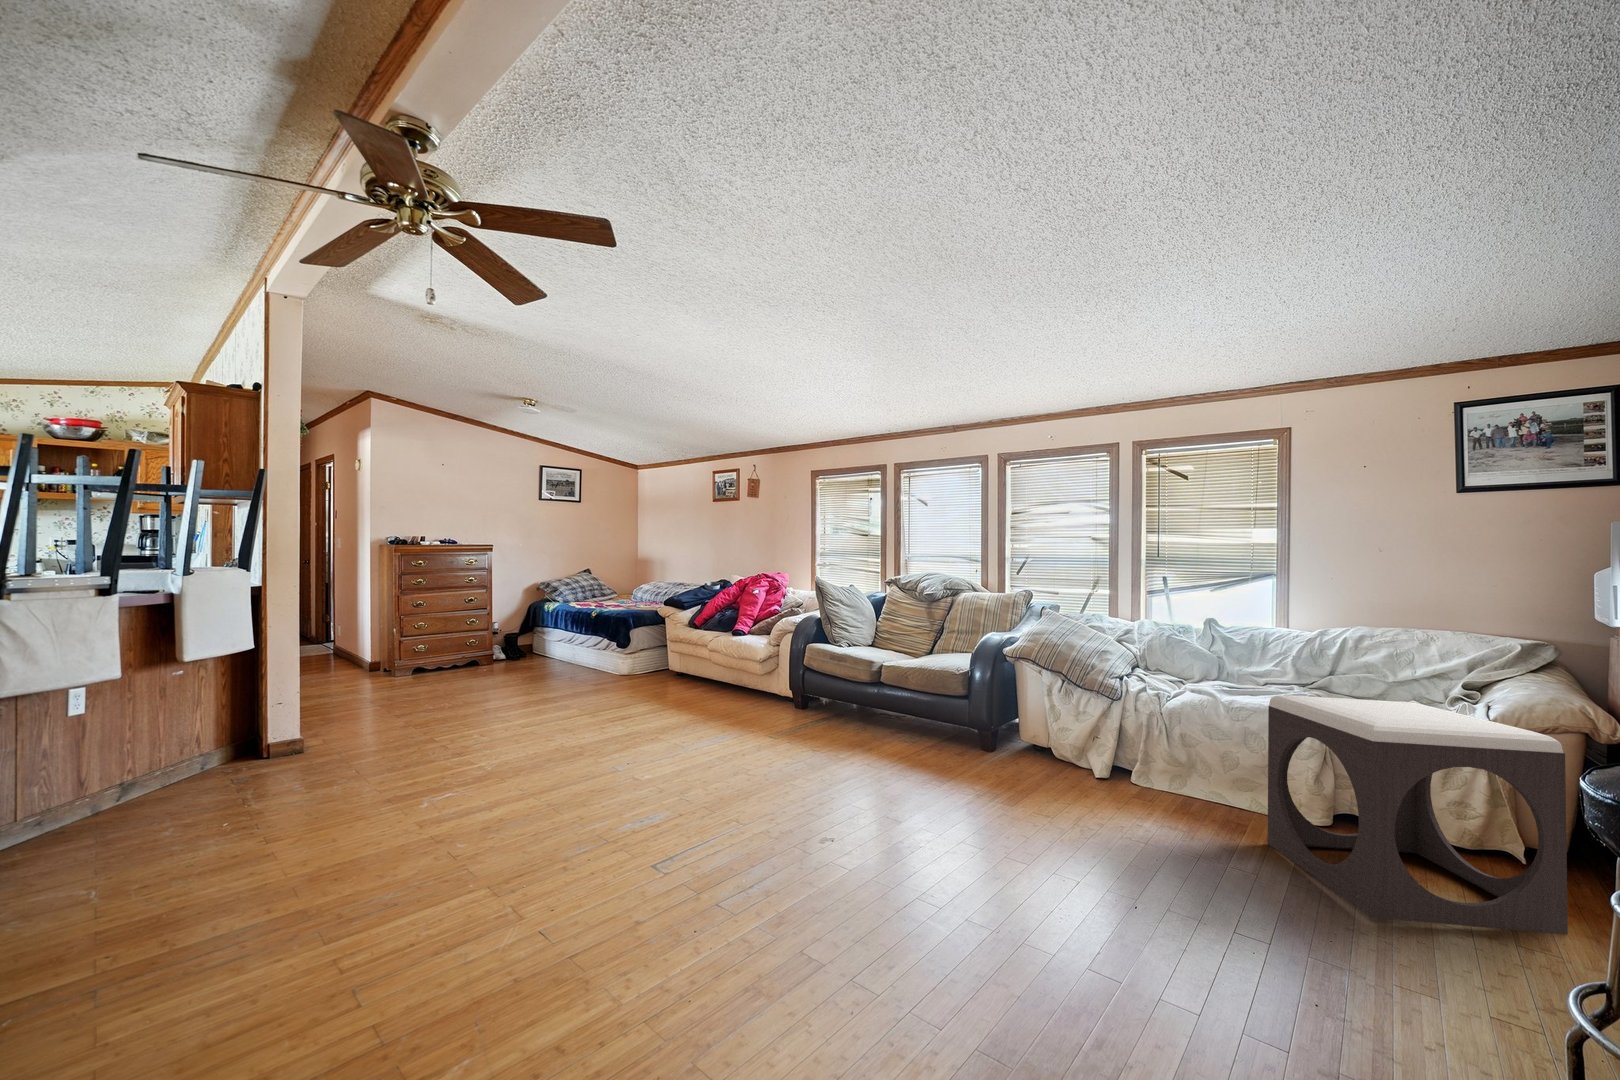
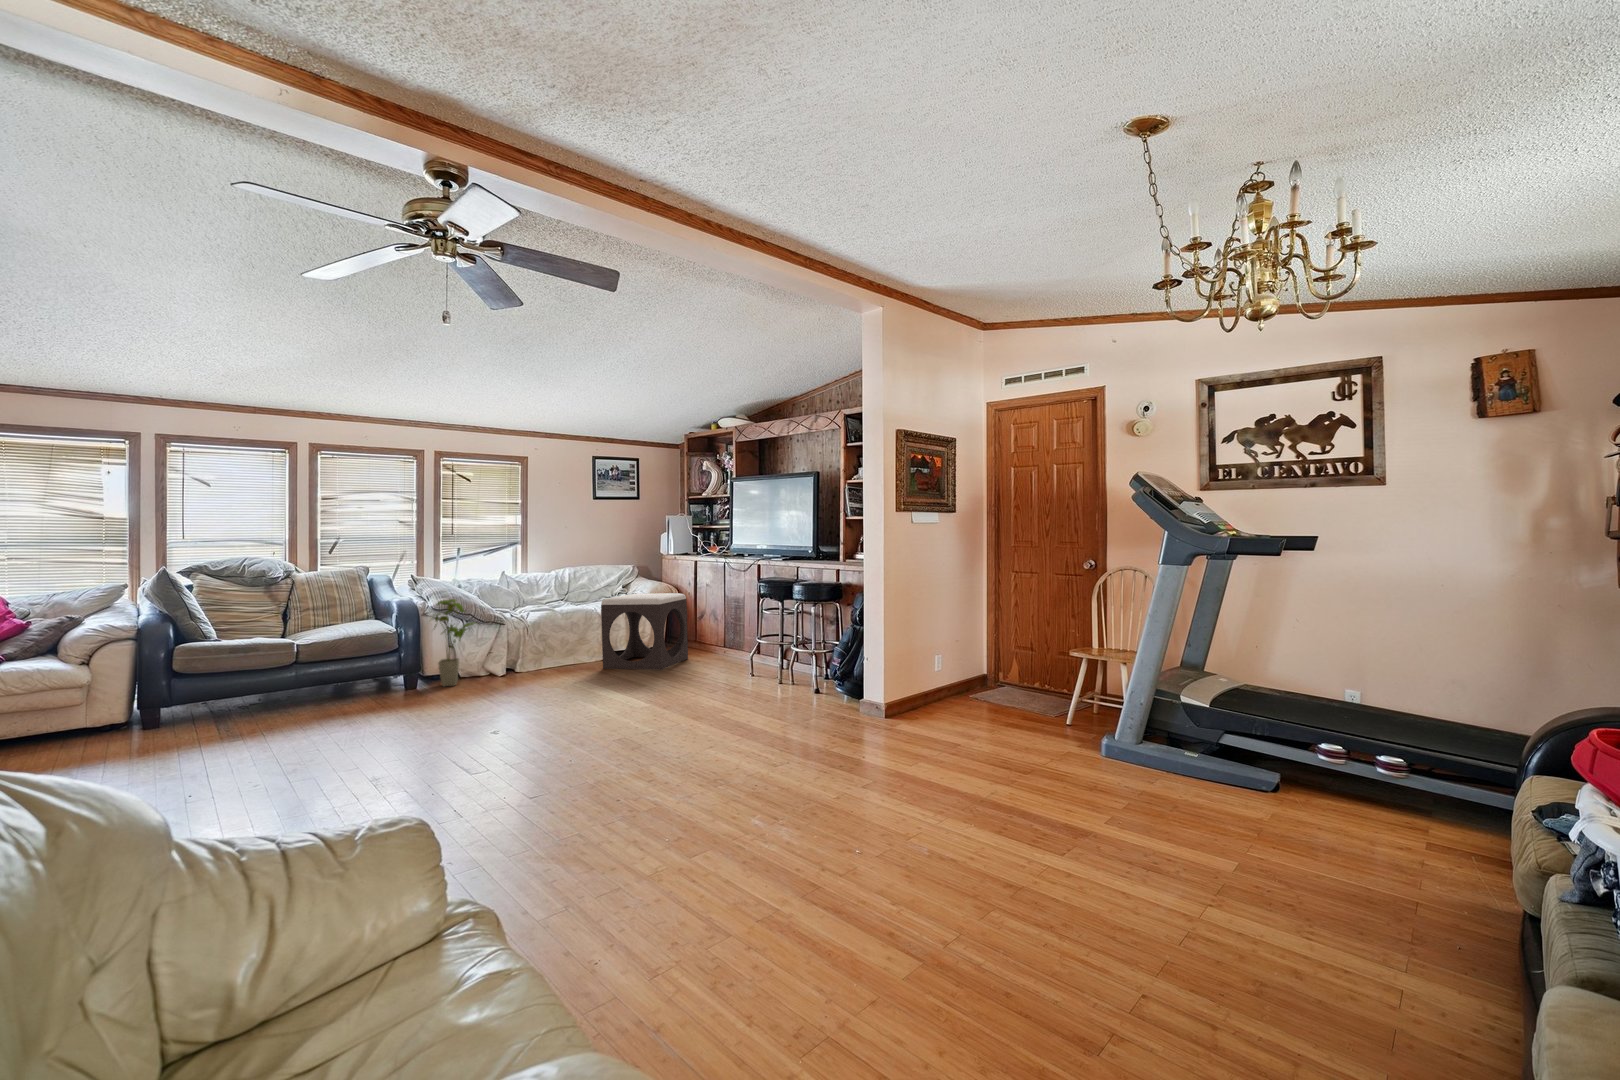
house plant: none [994,642,1062,767] -> present [431,599,475,686]

